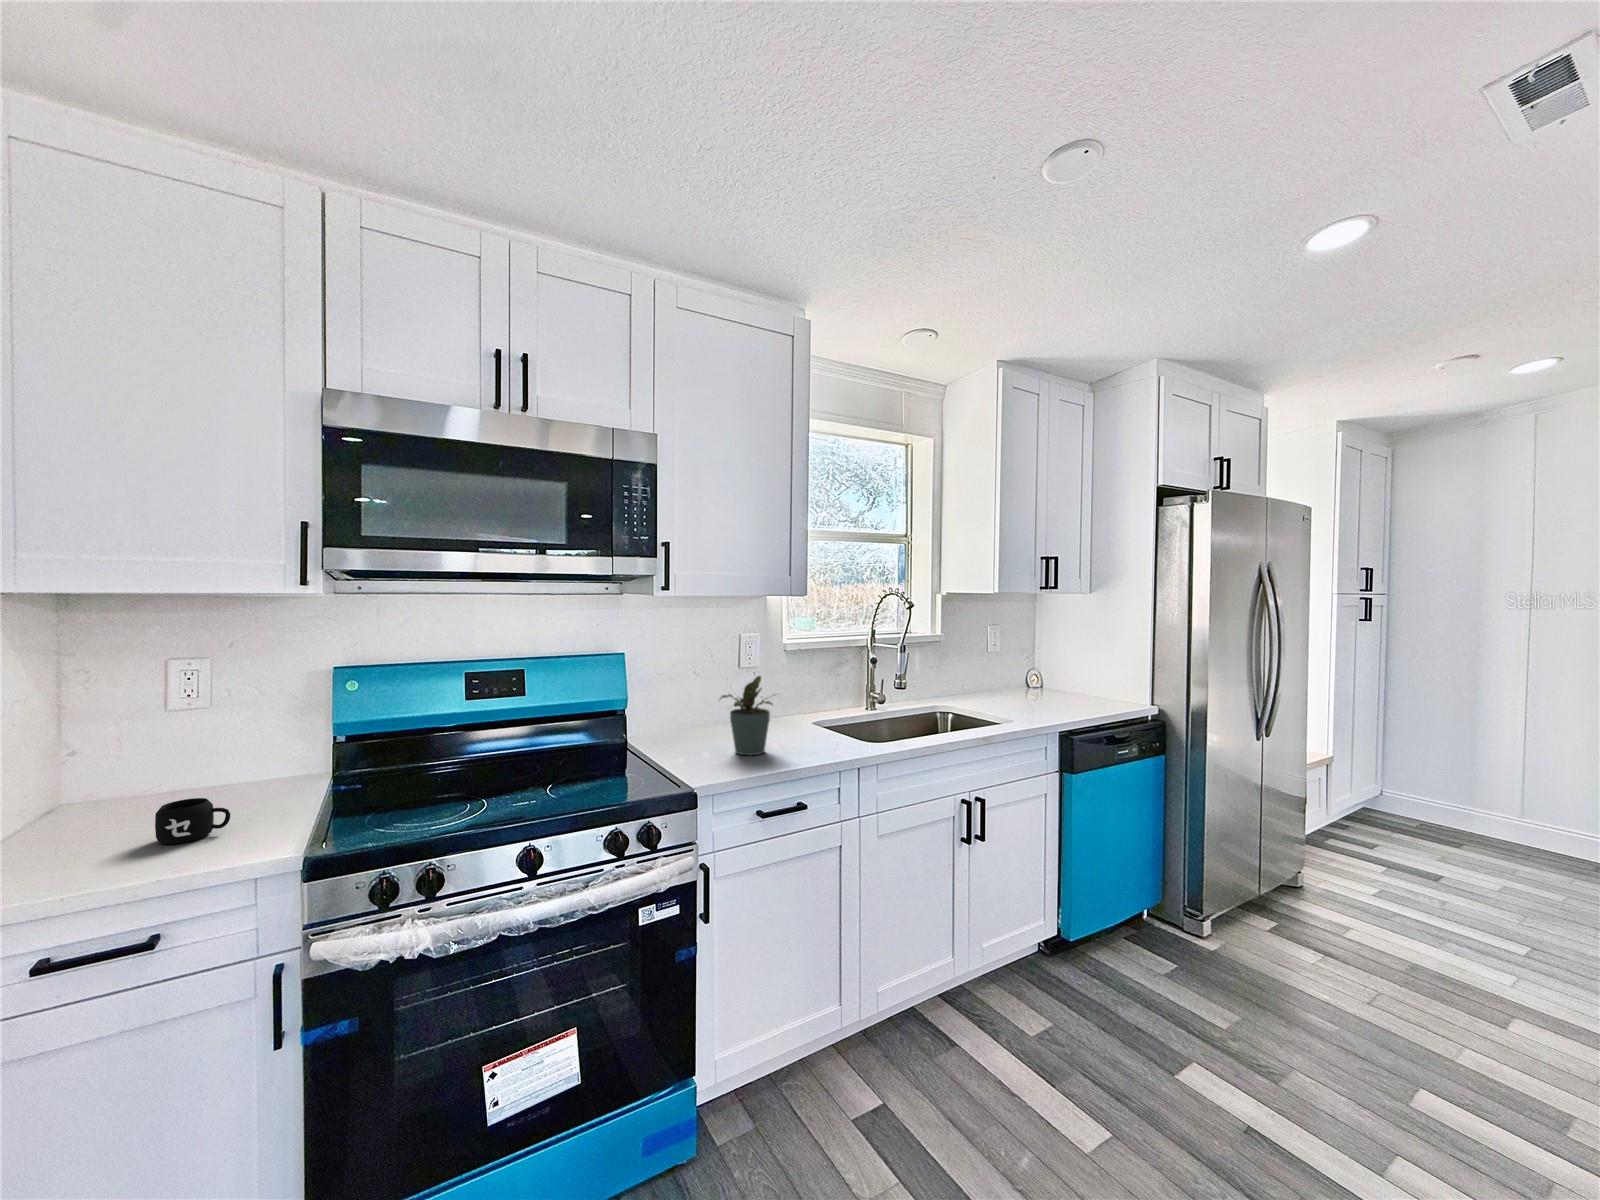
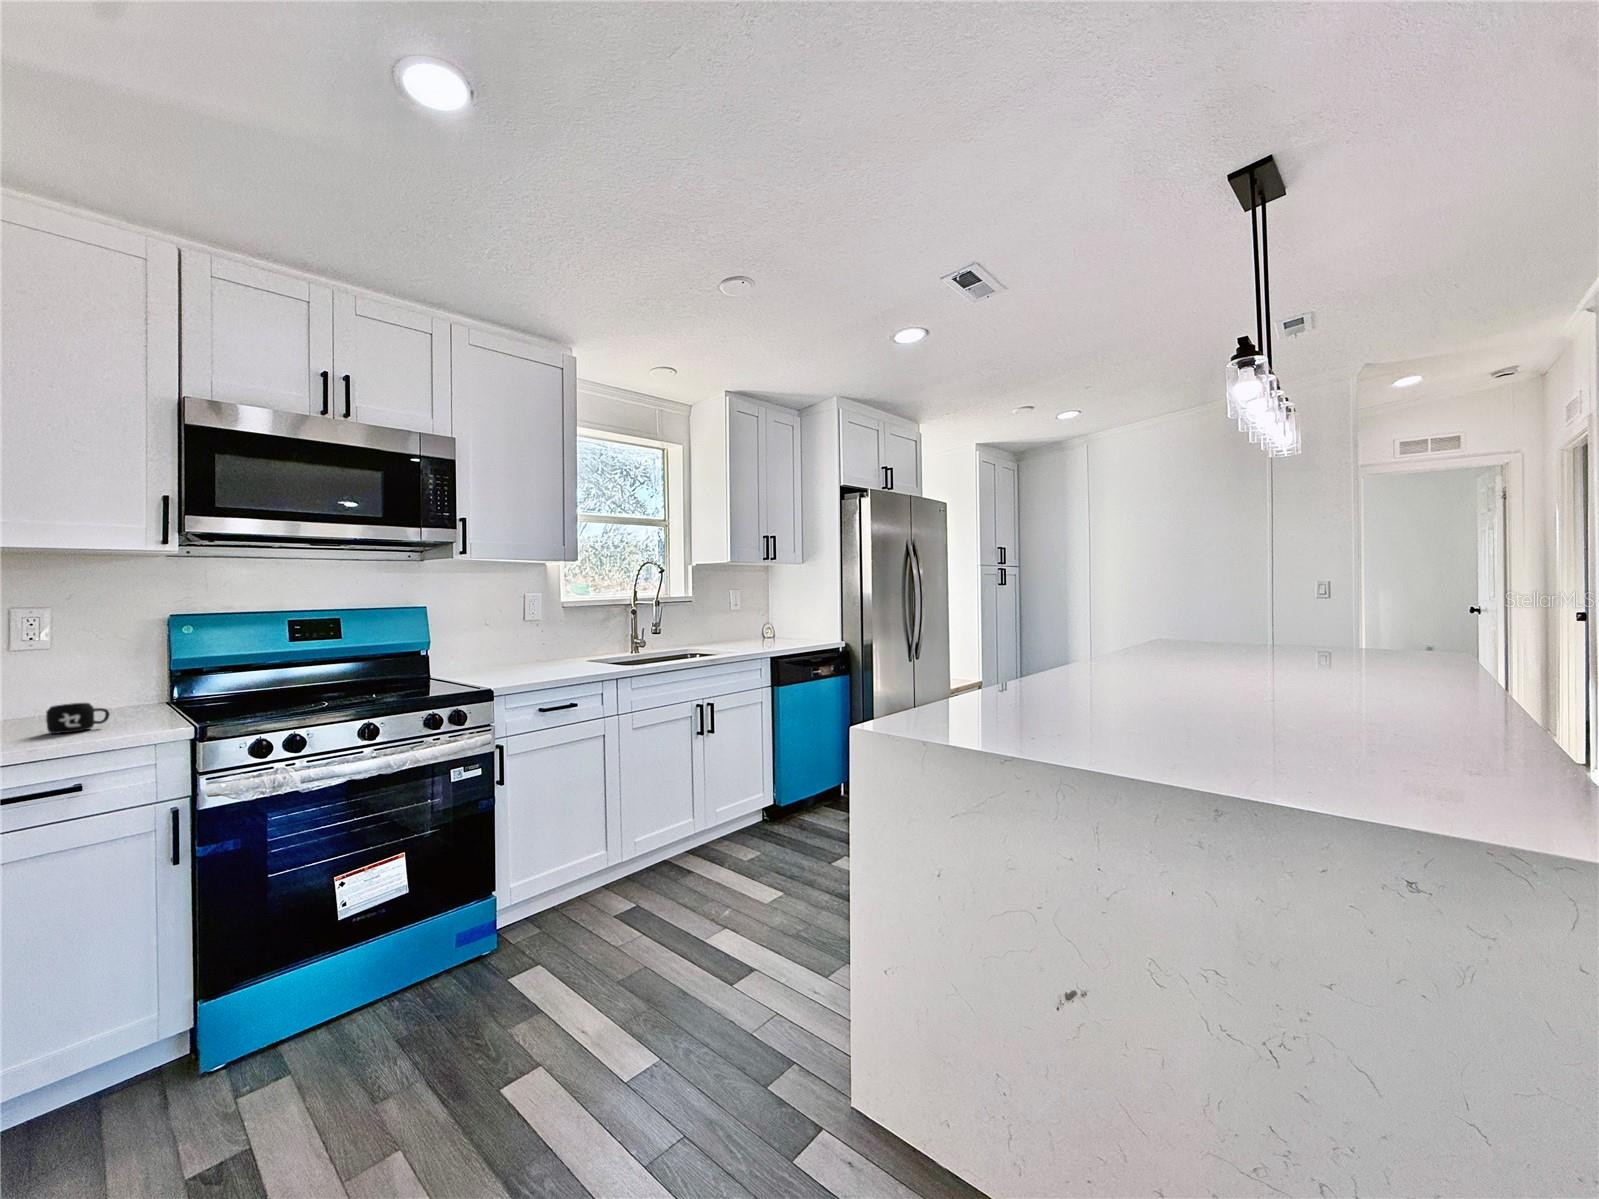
potted plant: present [720,676,775,755] -> none [507,617,554,676]

